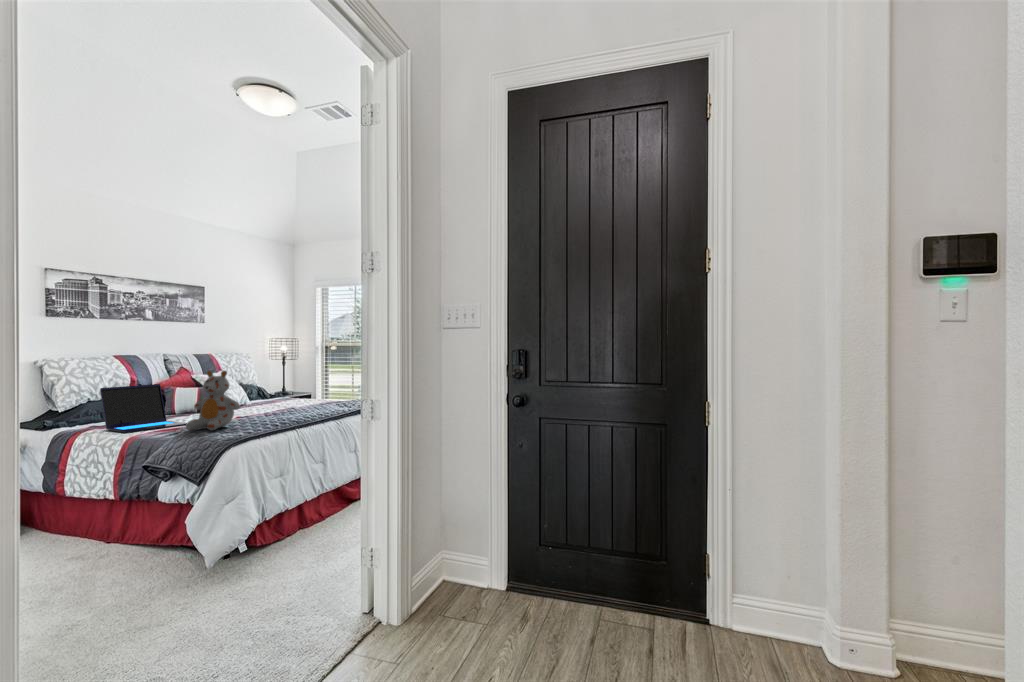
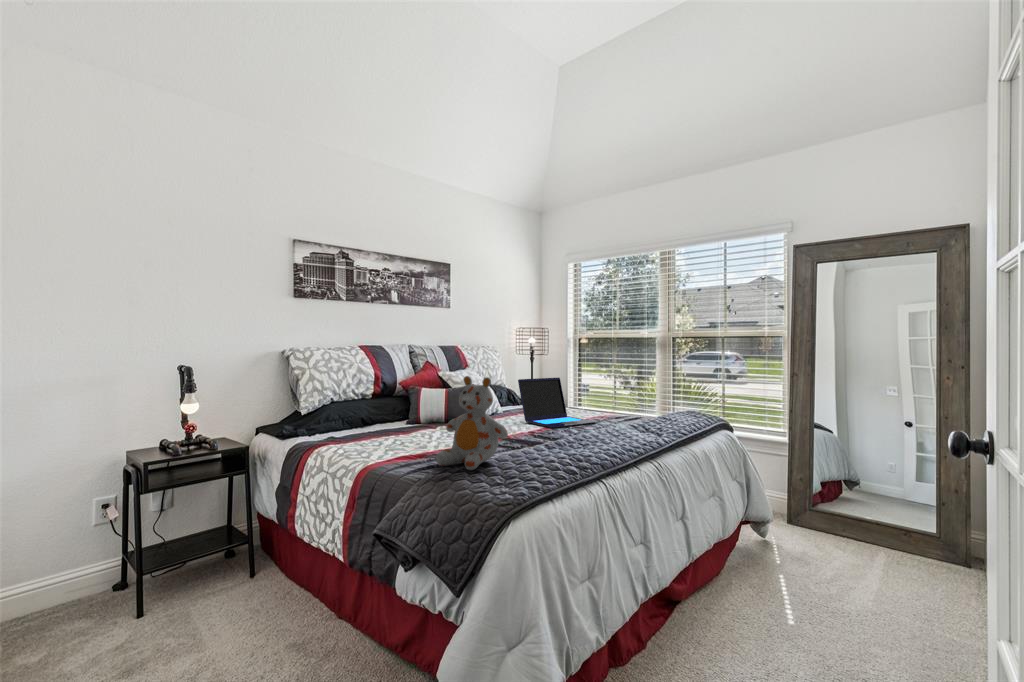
laptop: present [100,384,187,433] -> present [518,378,596,428]

